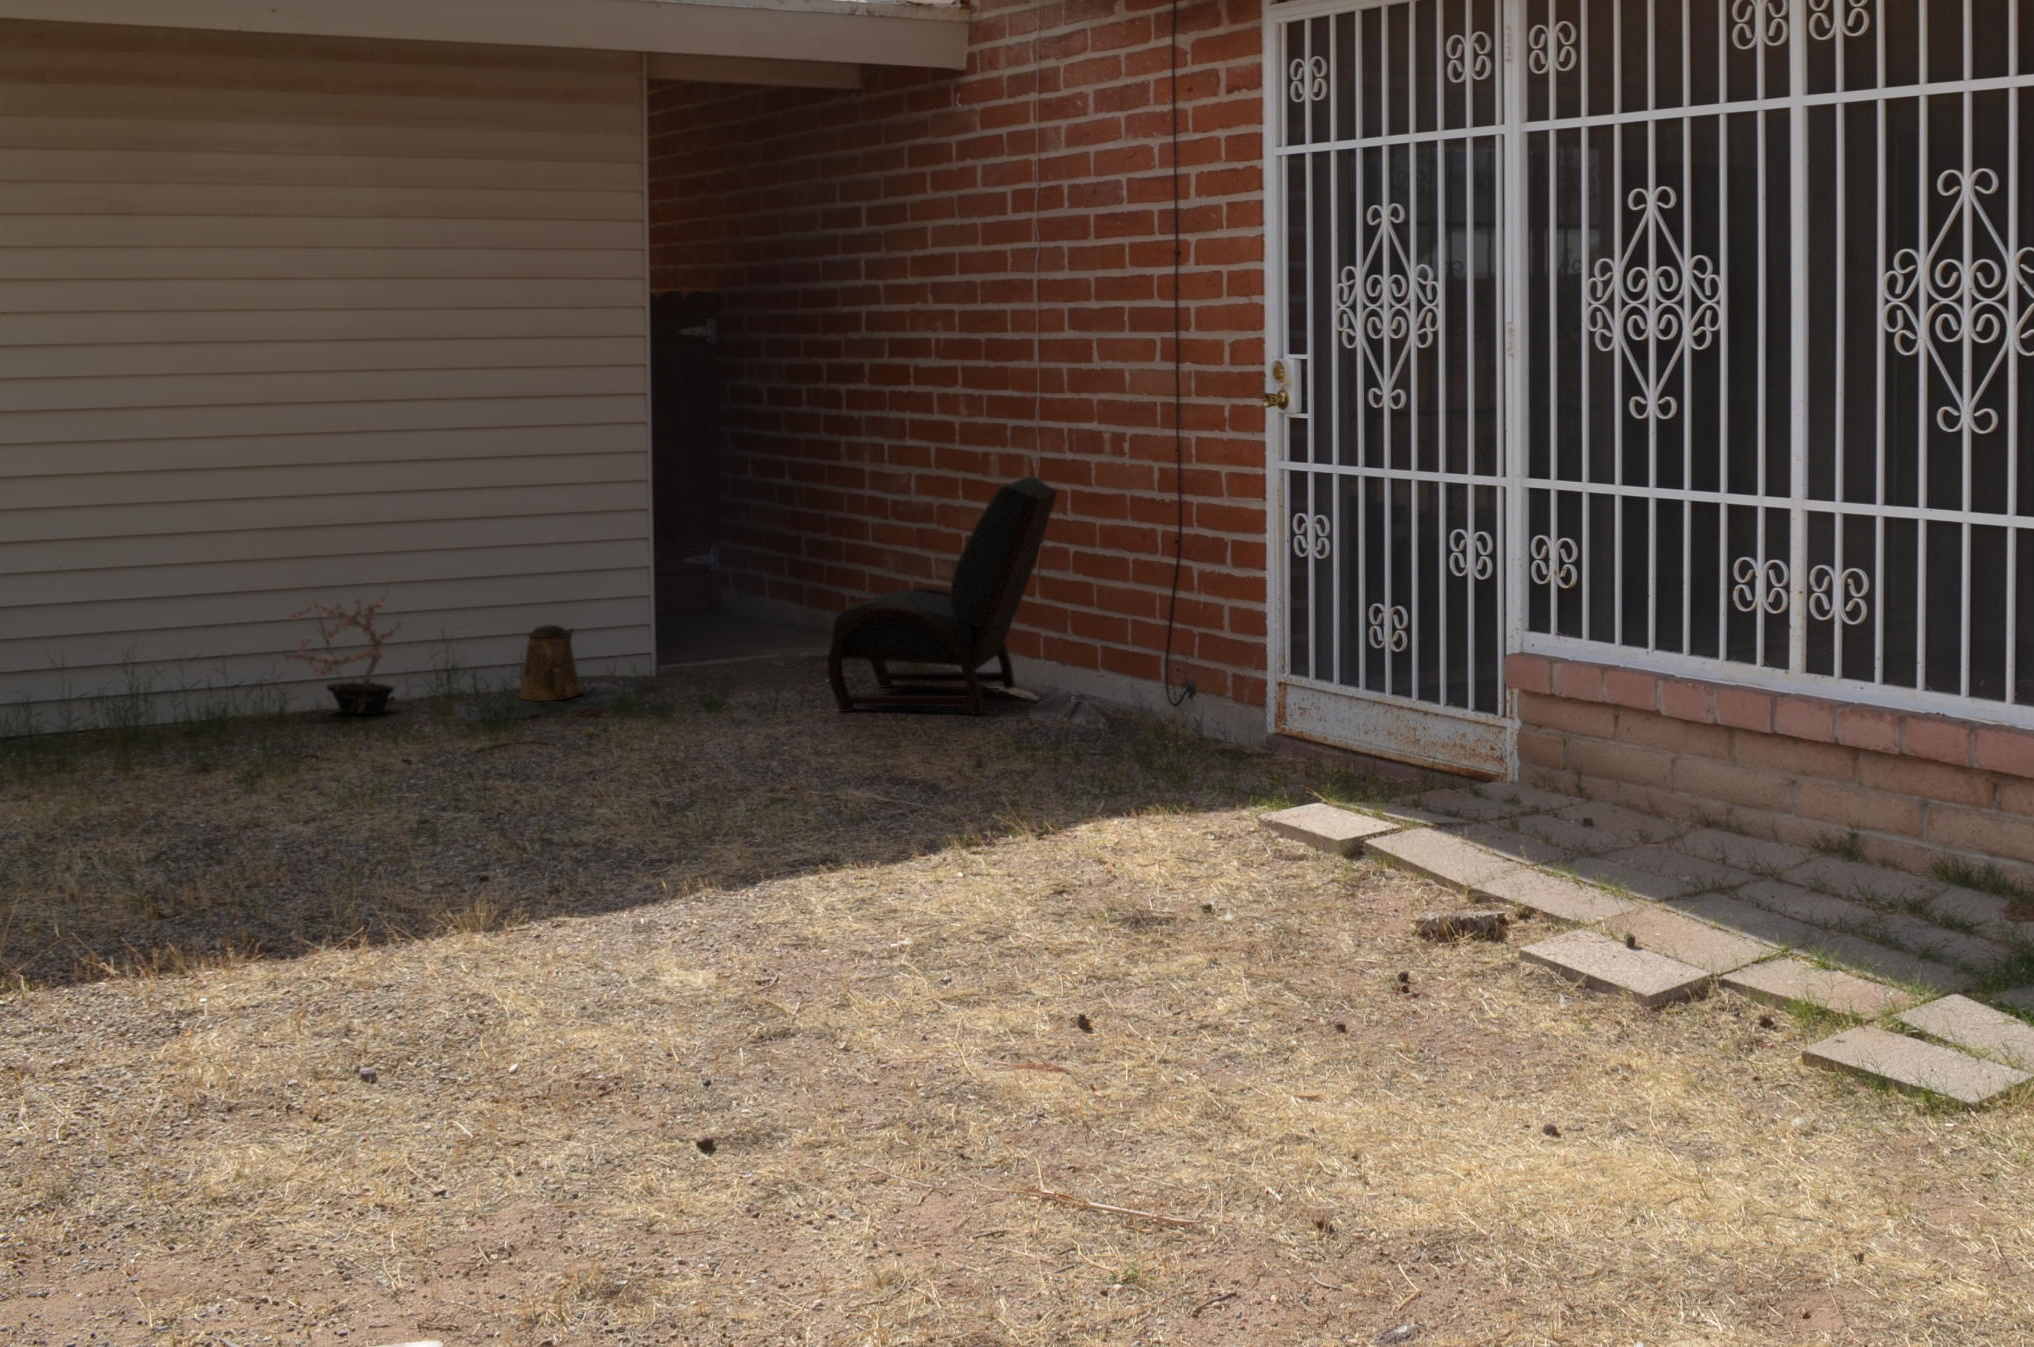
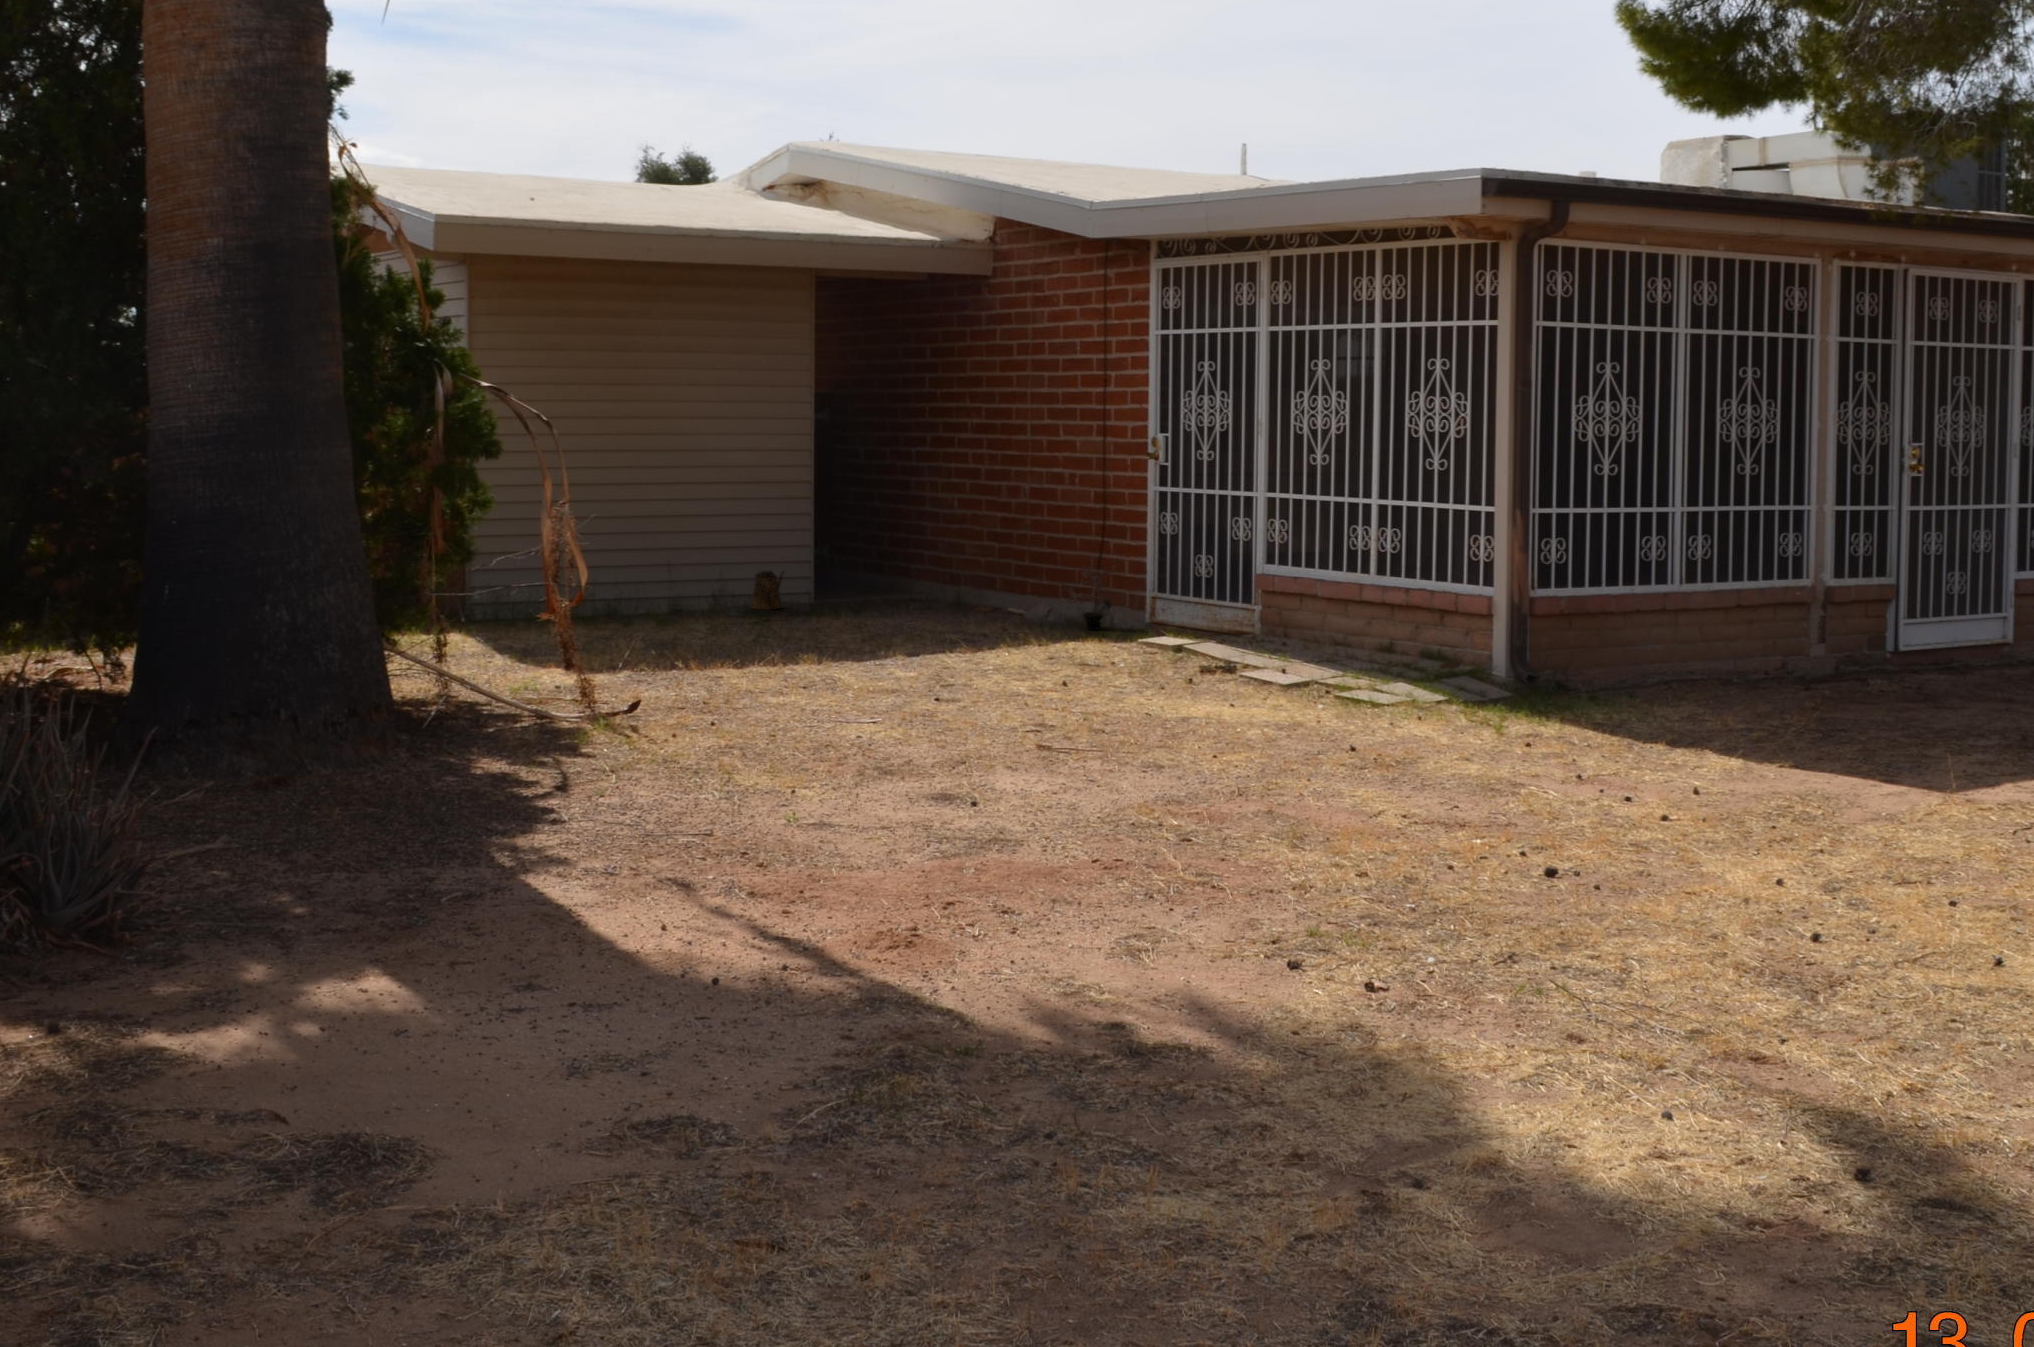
lounge chair: present [827,477,1057,715] -> none [917,497,1040,619]
potted plant: present [282,589,401,714] -> present [1067,566,1115,630]

